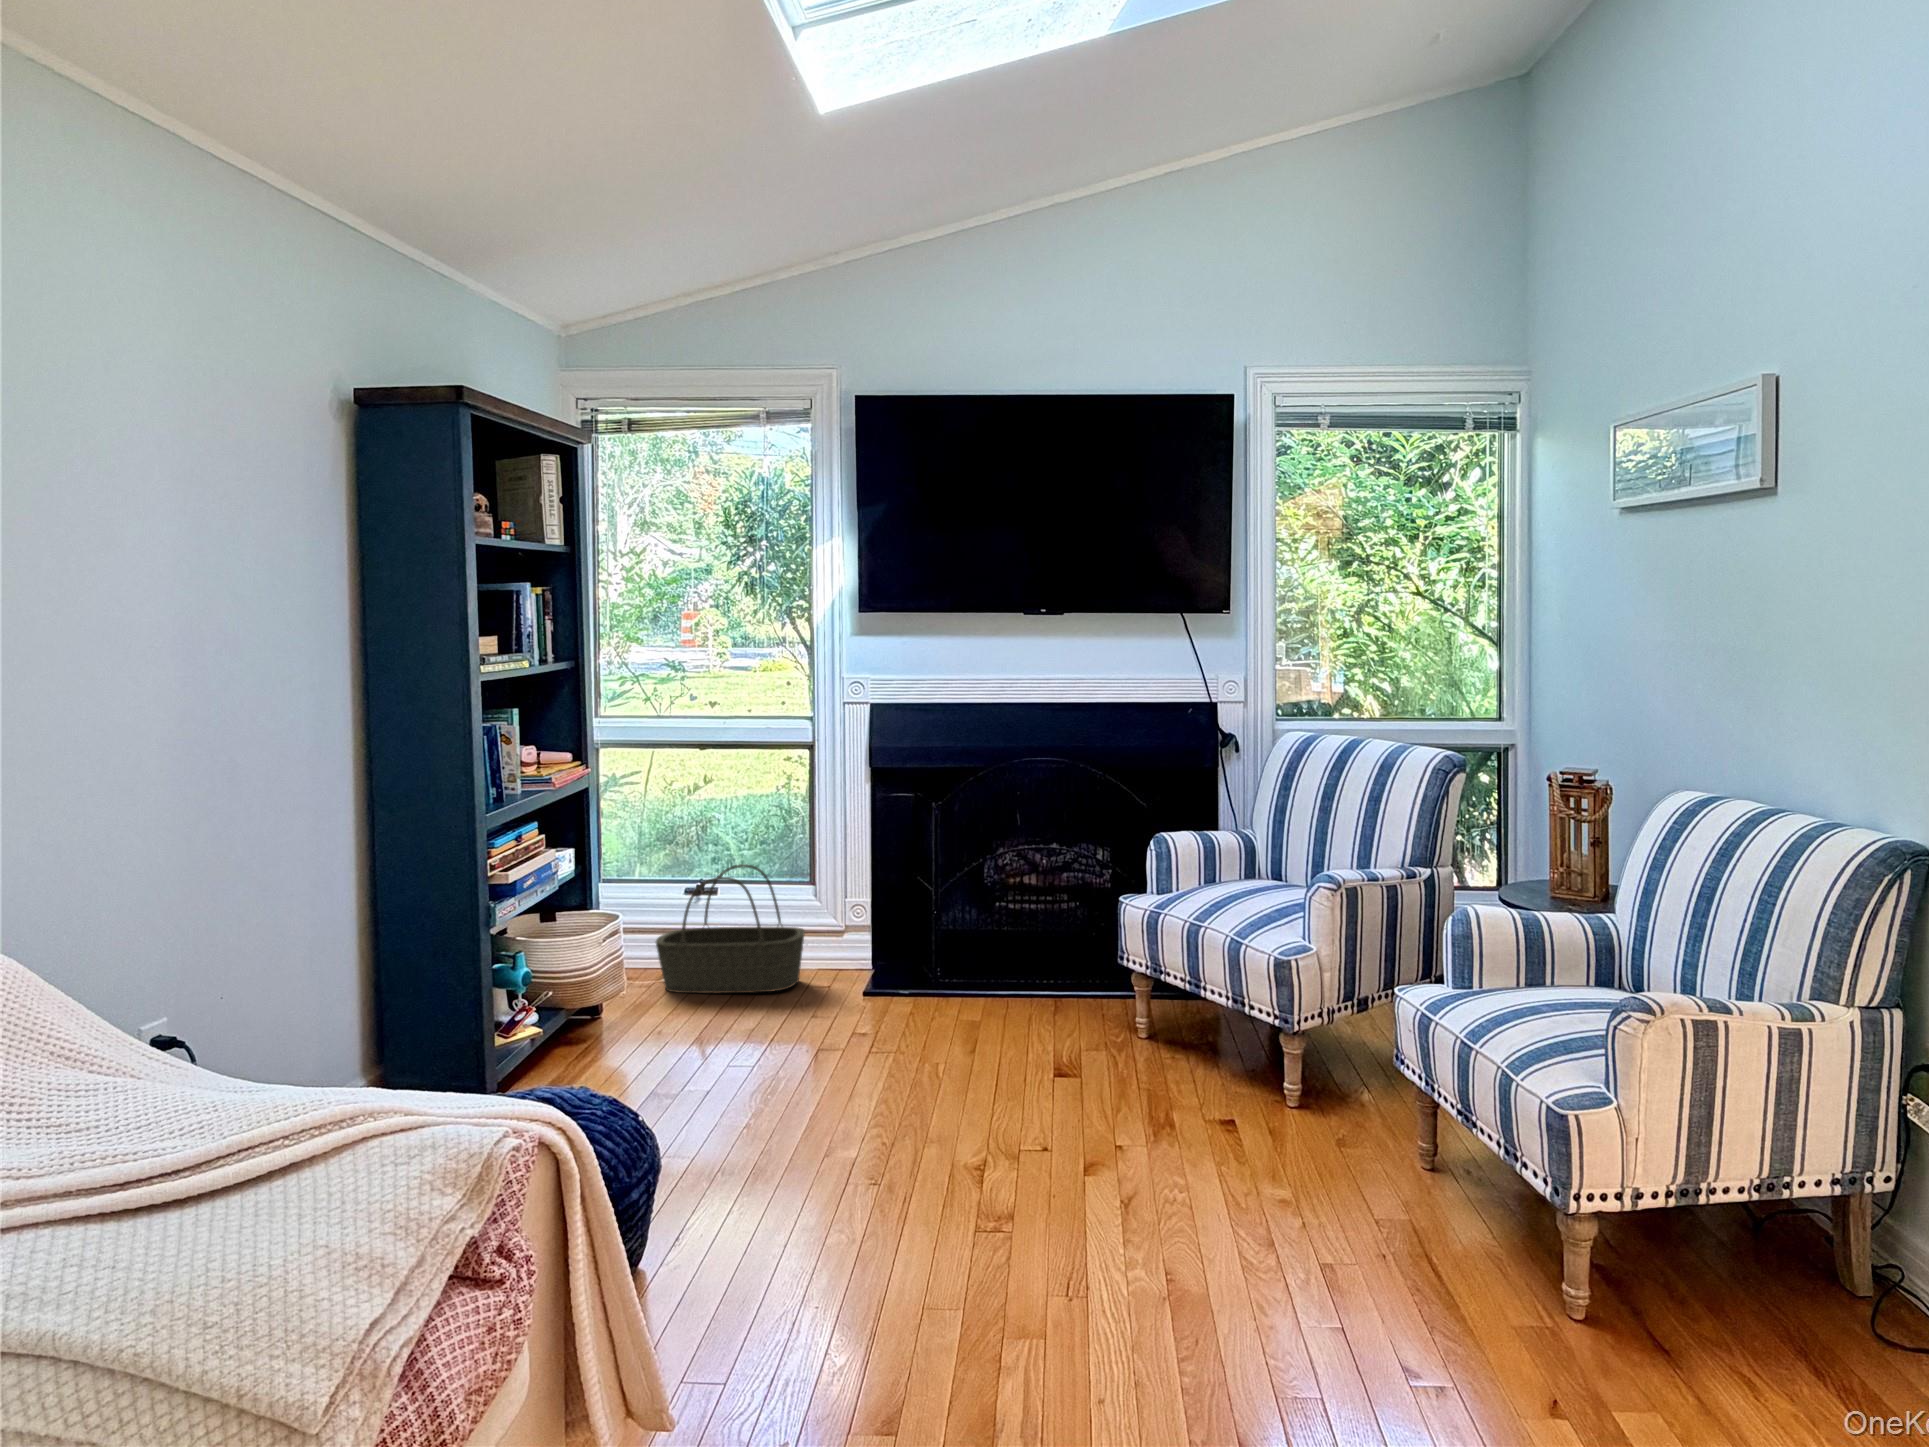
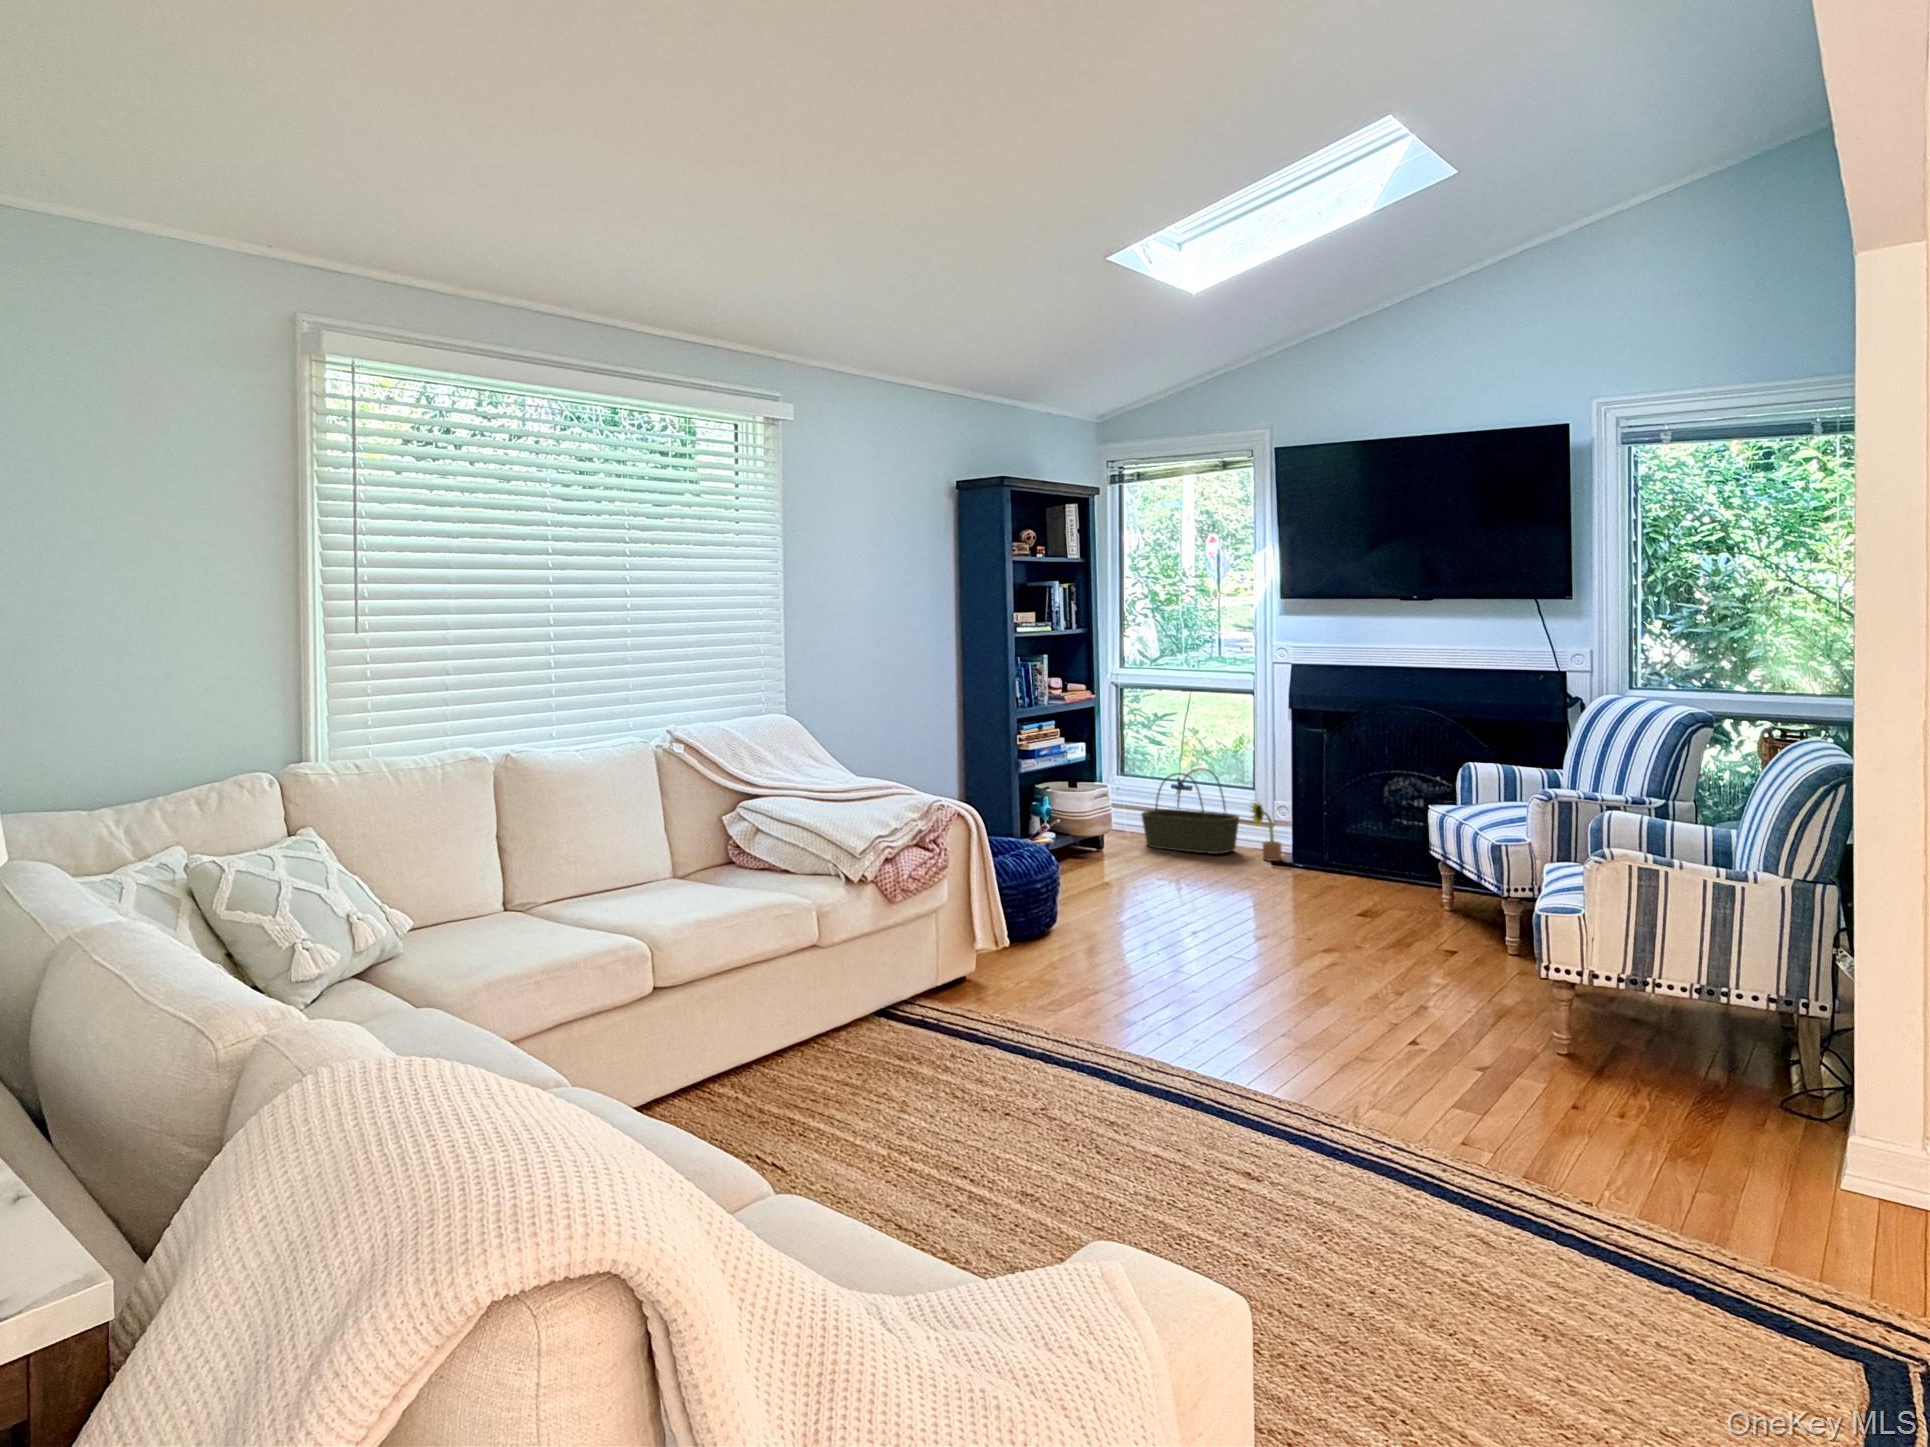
decorative plant: none [823,905,871,990] -> present [1251,803,1282,861]

